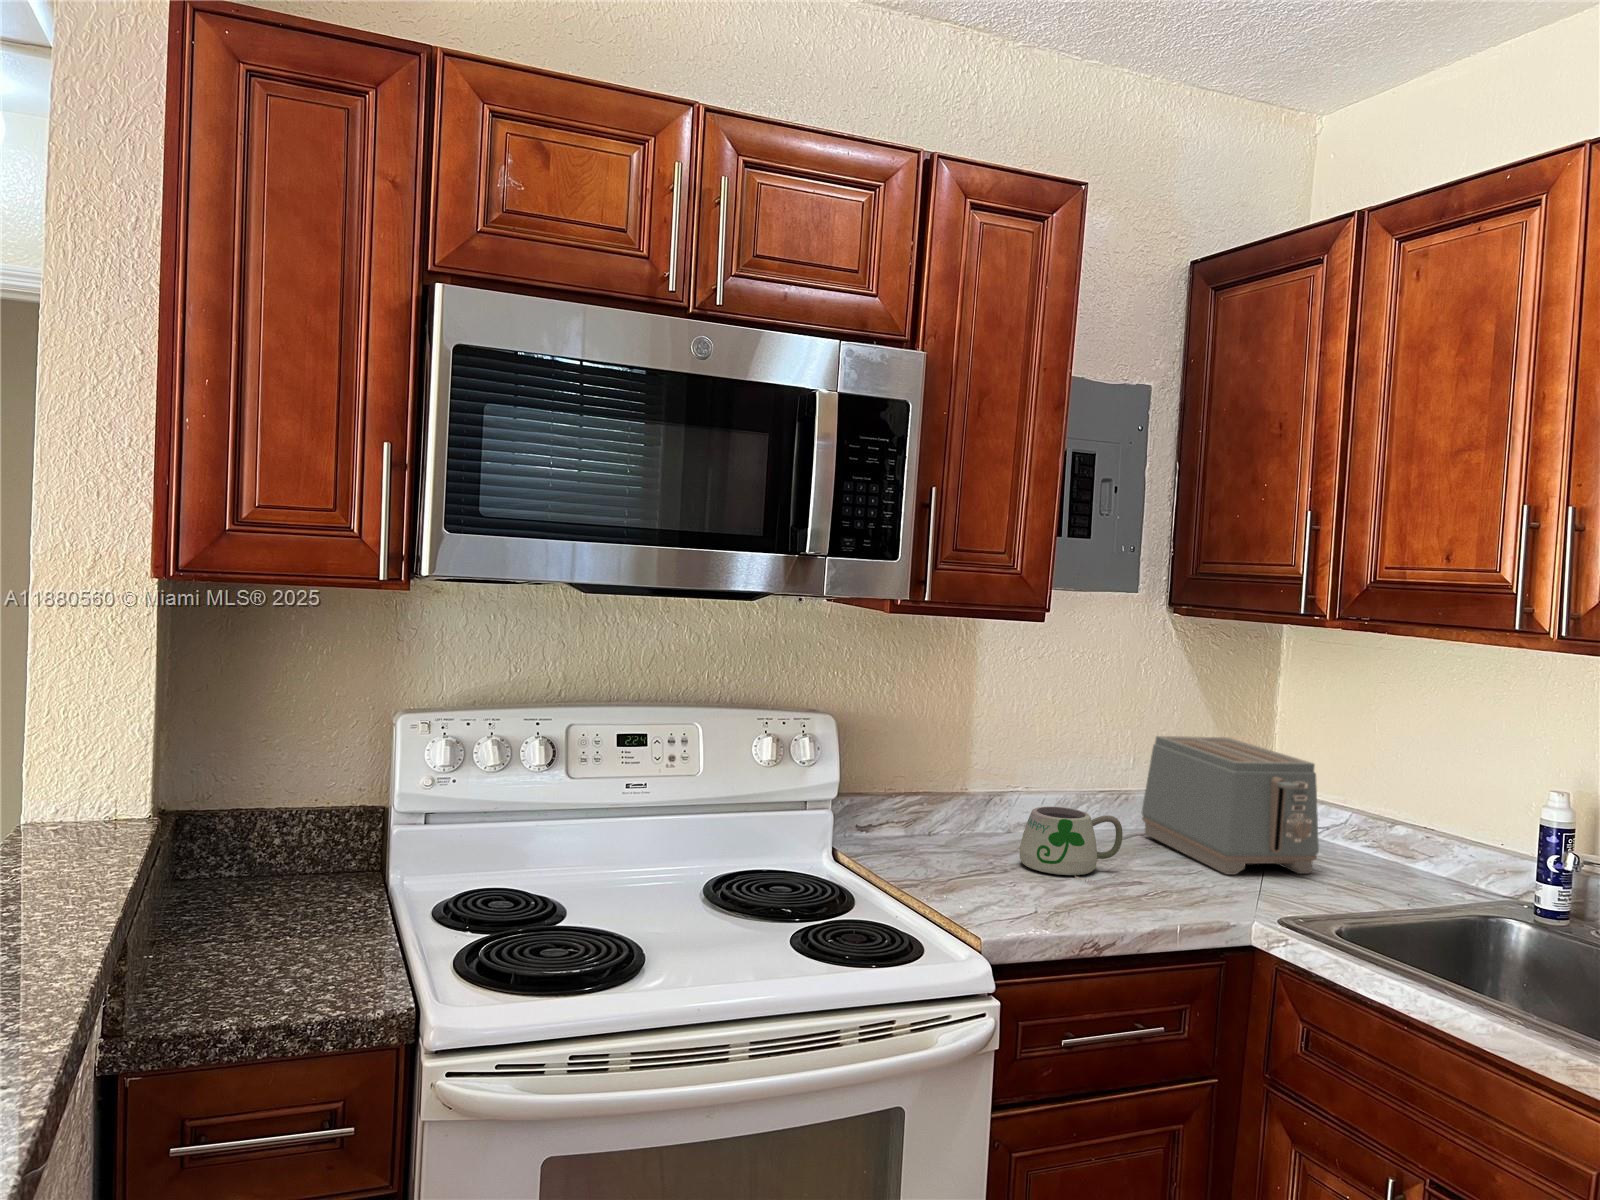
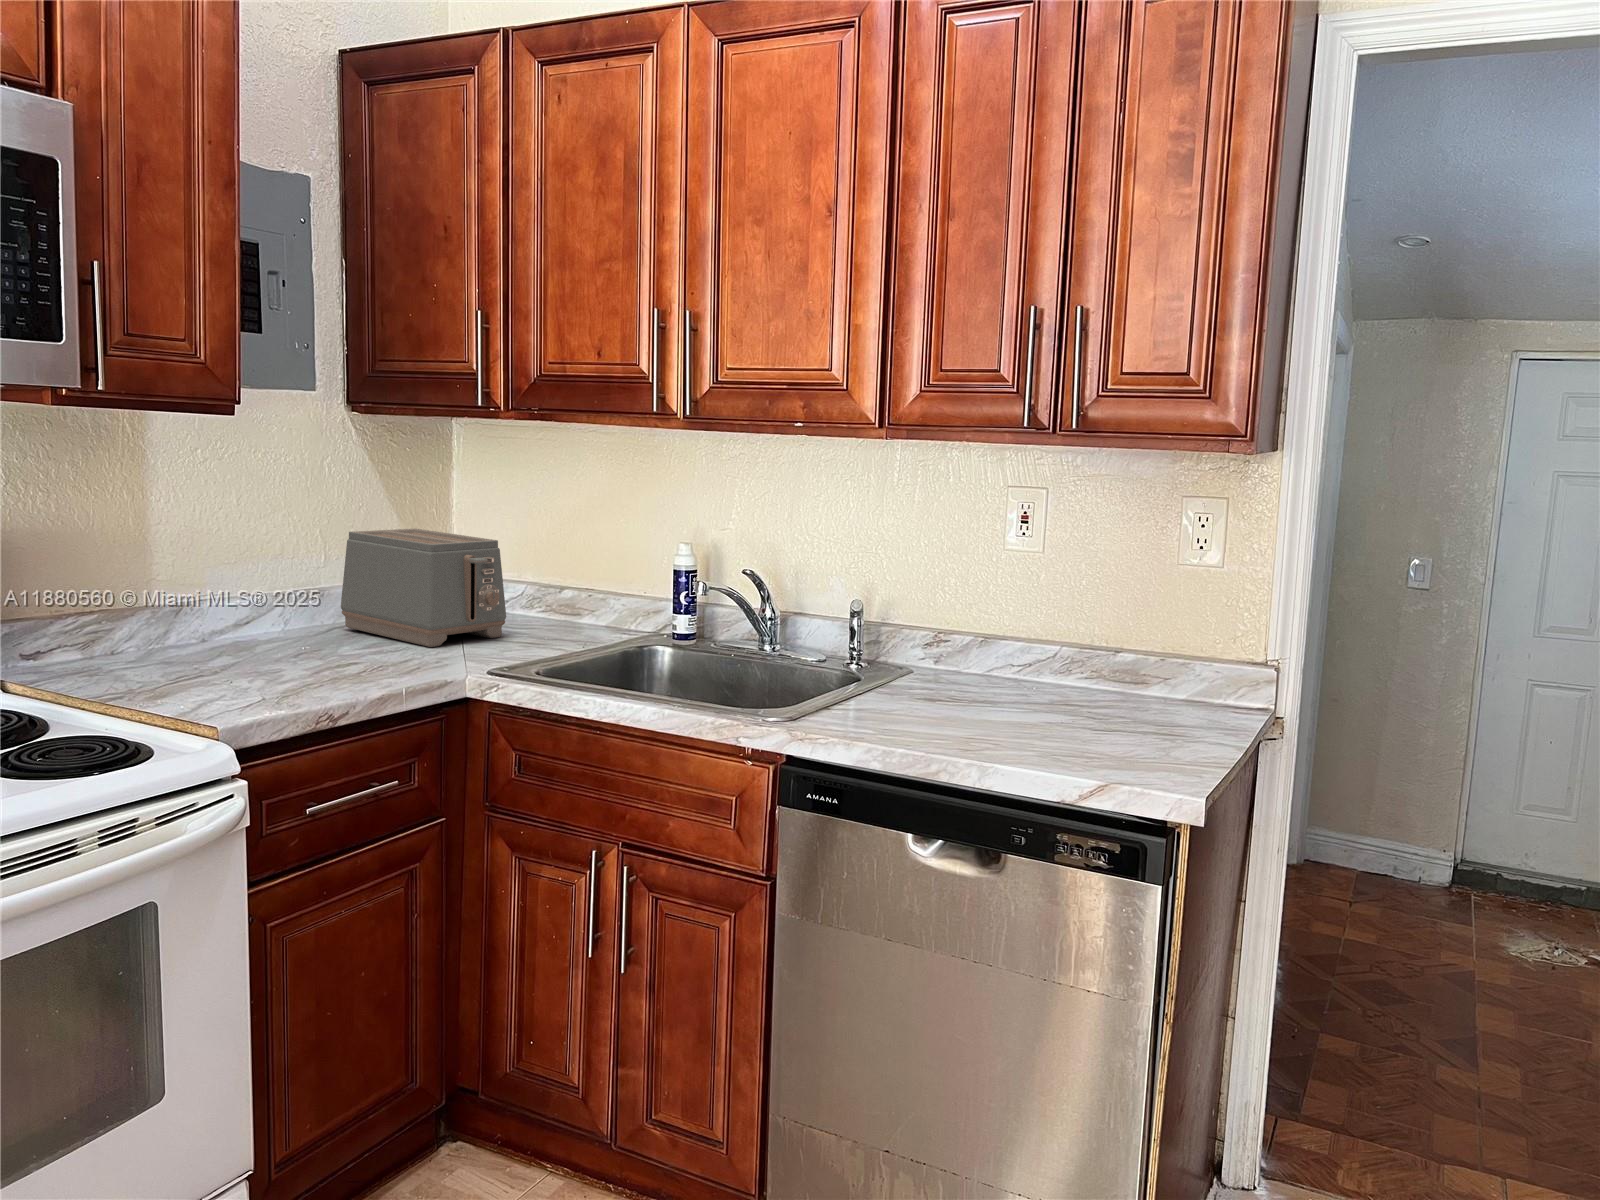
mug: present [1020,807,1123,884] -> none [226,605,333,671]

